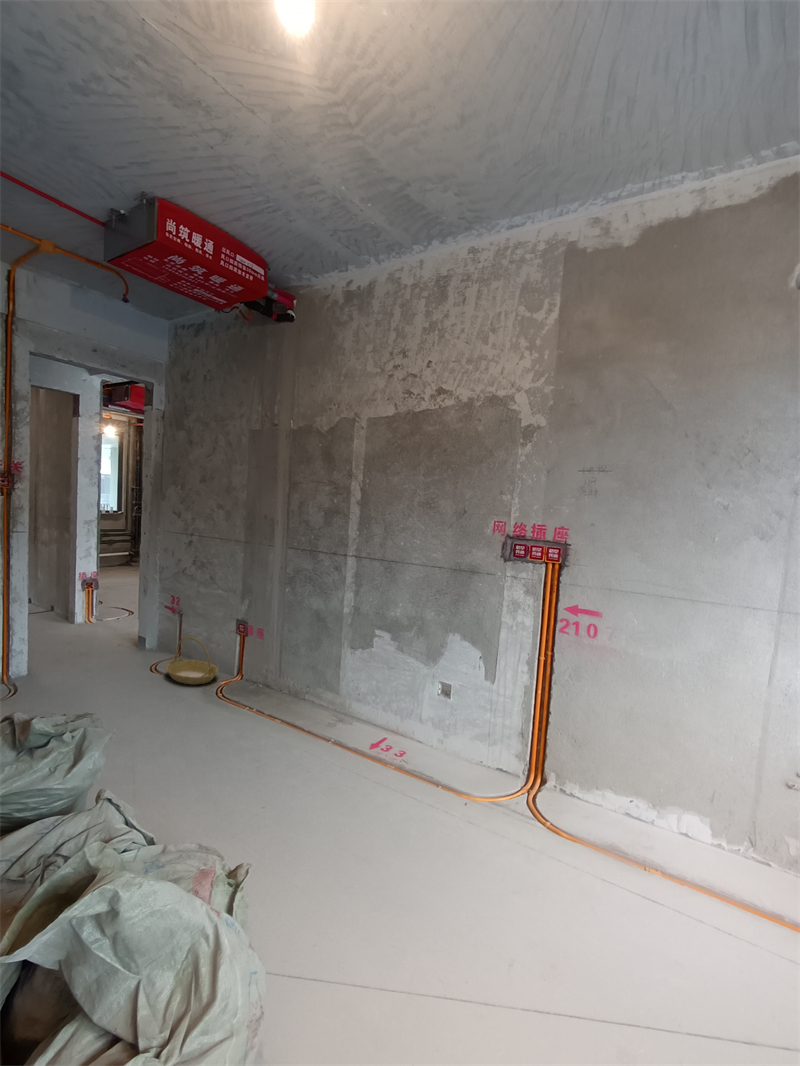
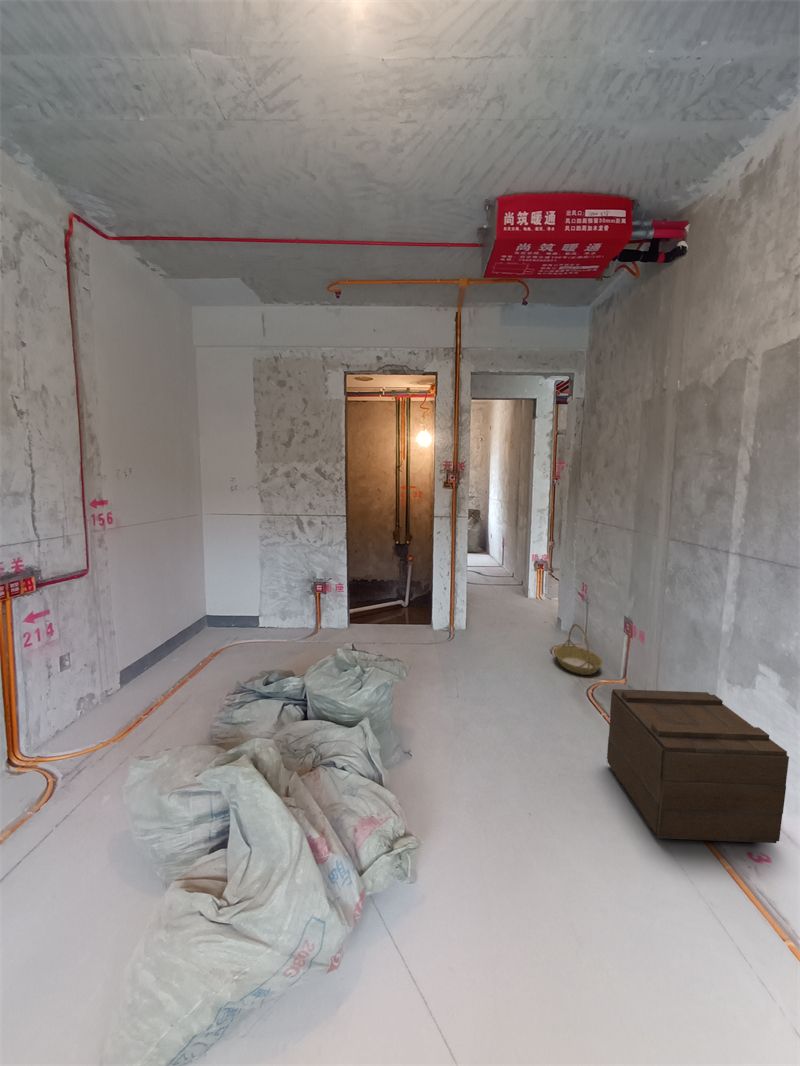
wooden crate: none [282,660,404,773] -> present [607,689,789,843]

